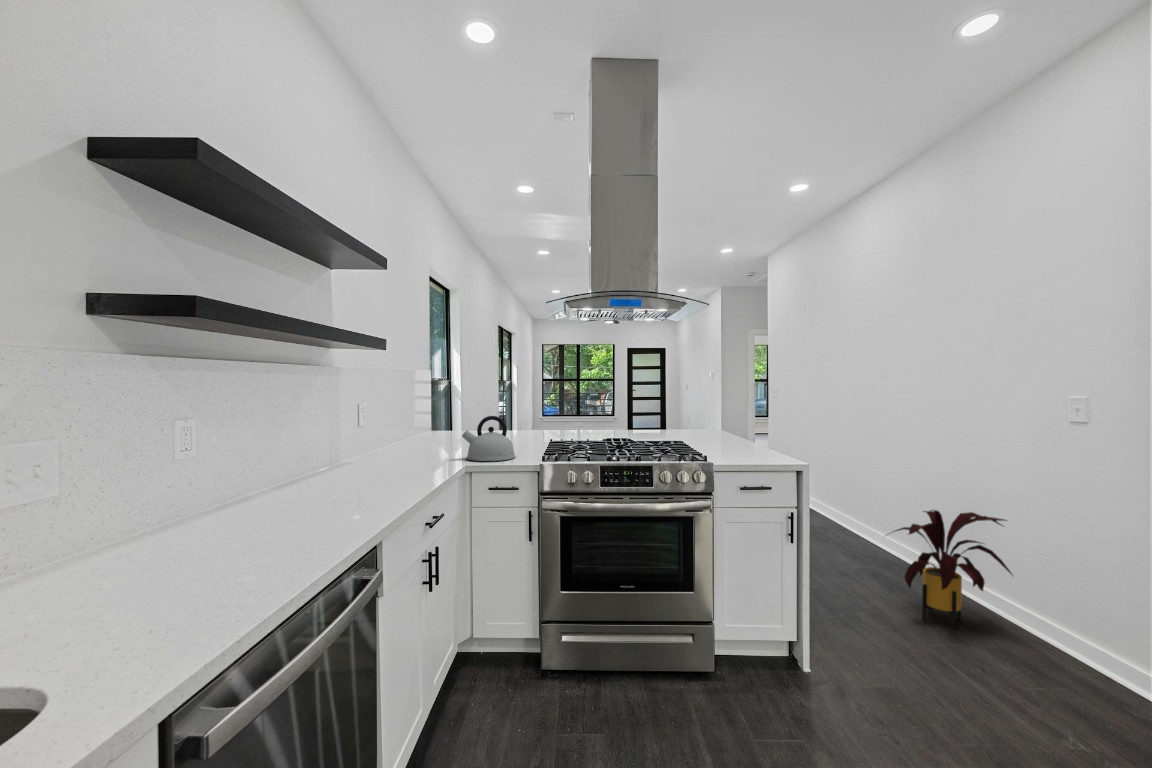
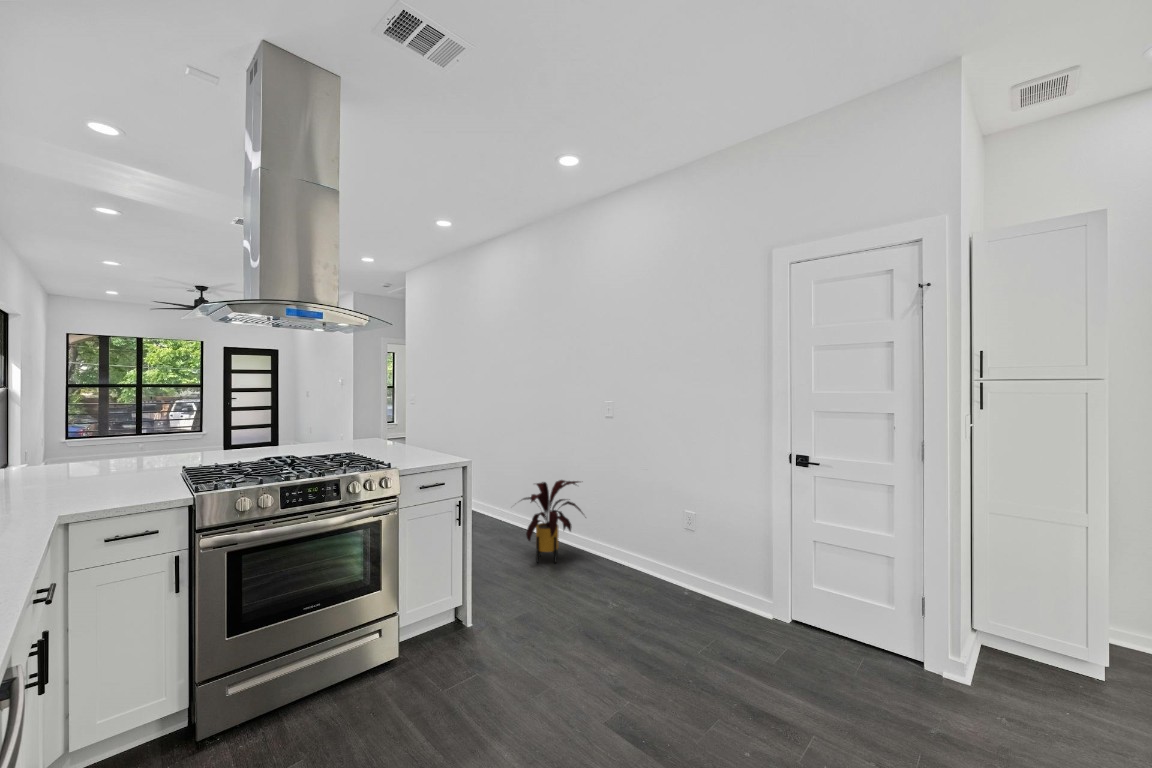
kettle: present [462,416,515,461] -> none [44,443,144,506]

